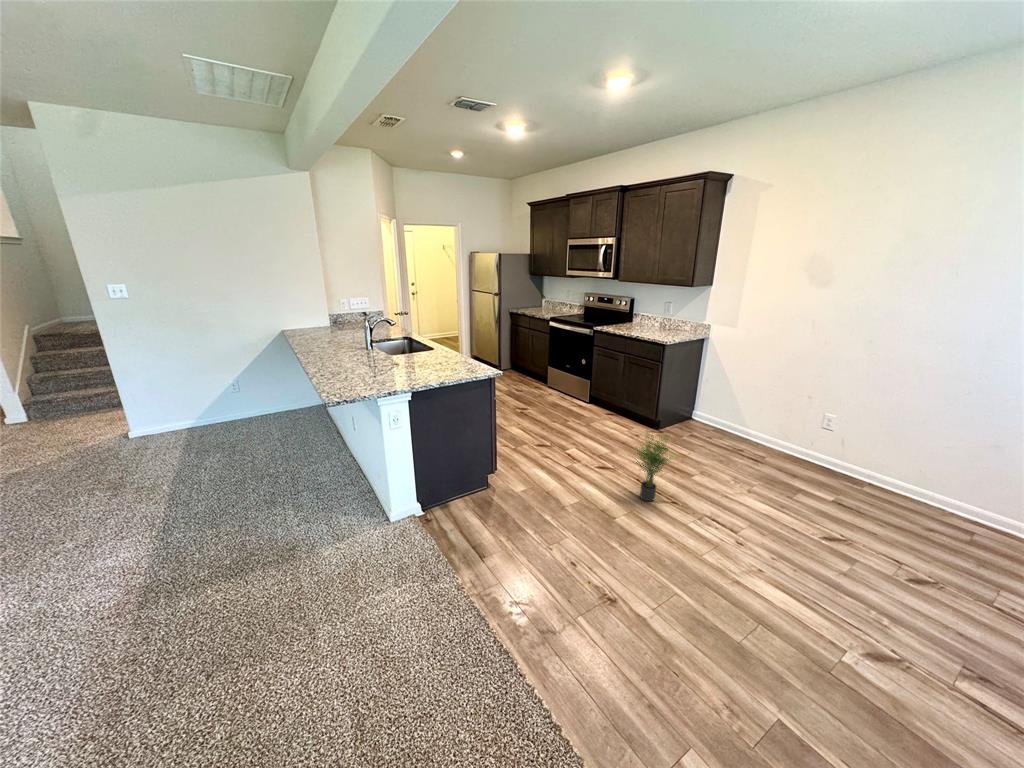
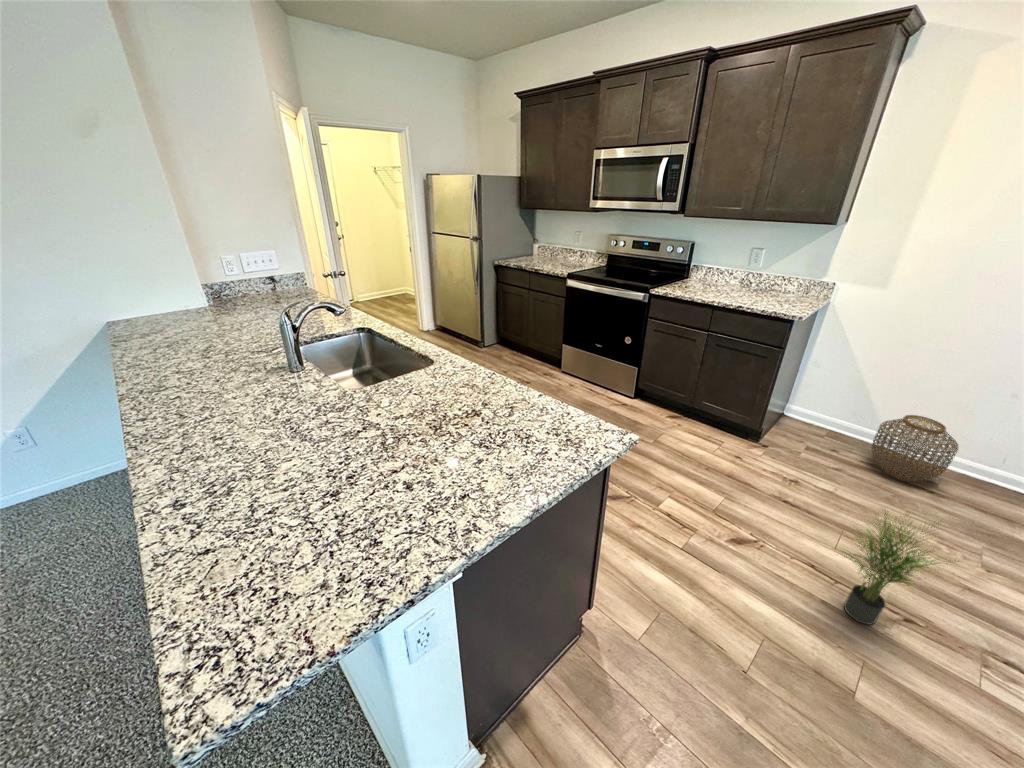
woven basket: none [728,410,776,456] -> present [872,415,958,482]

